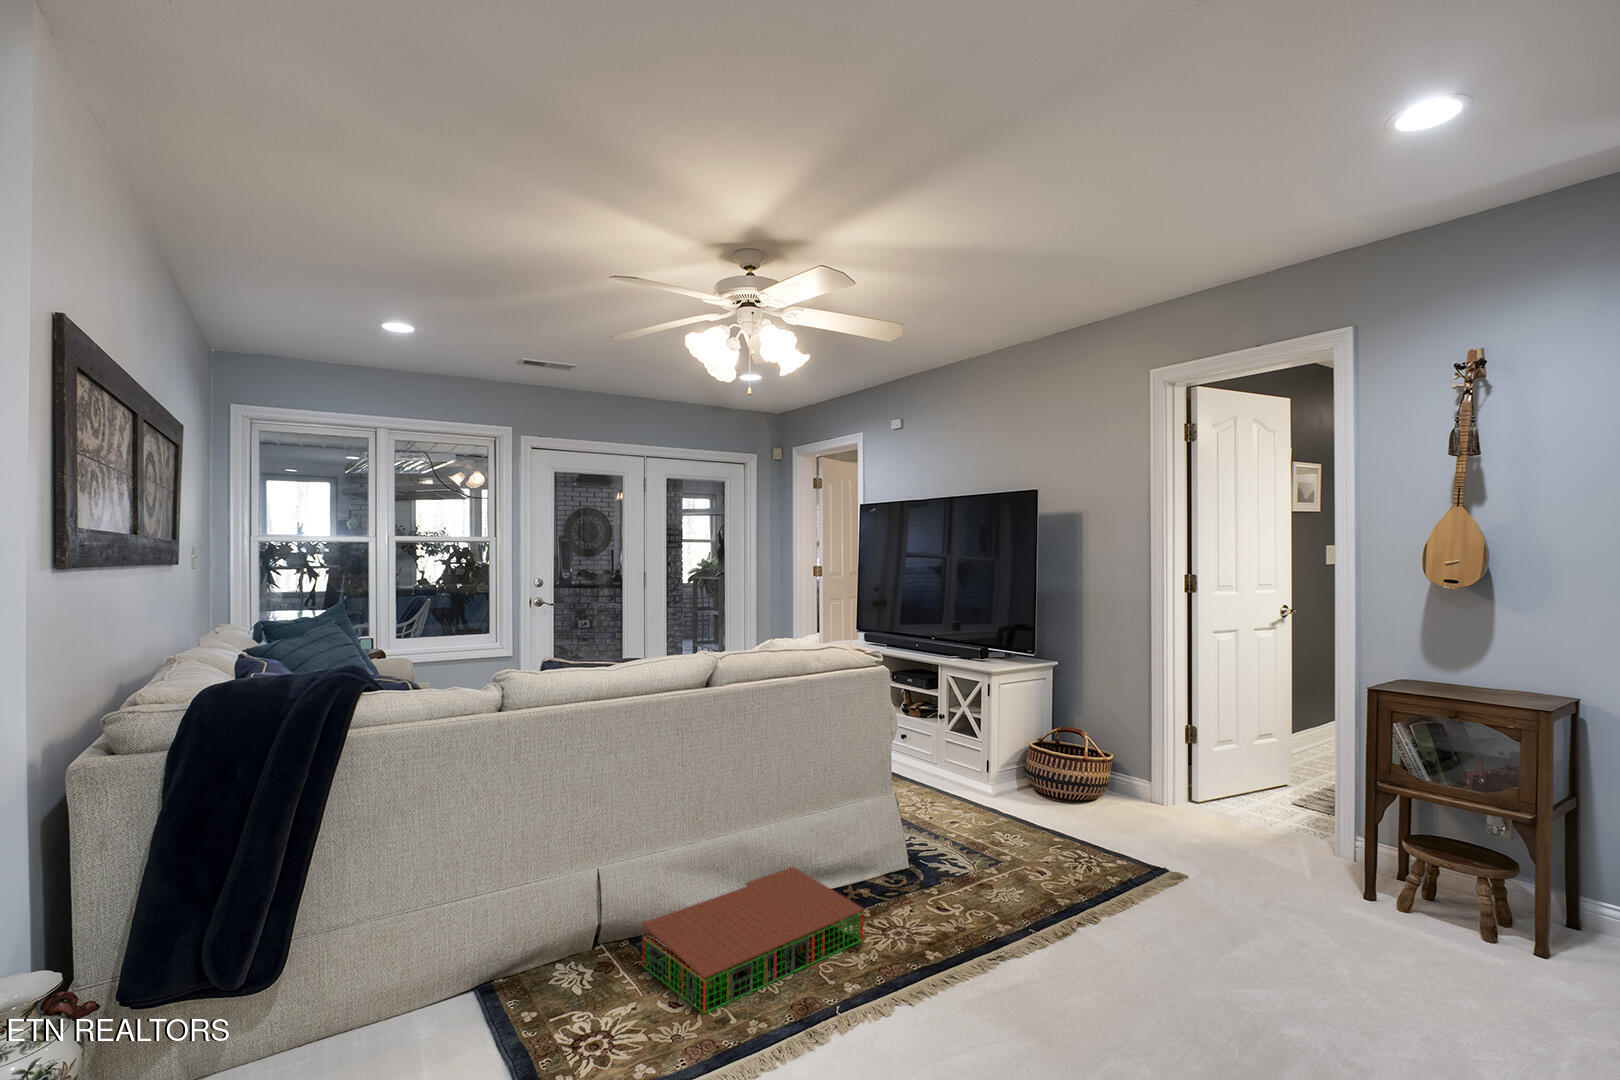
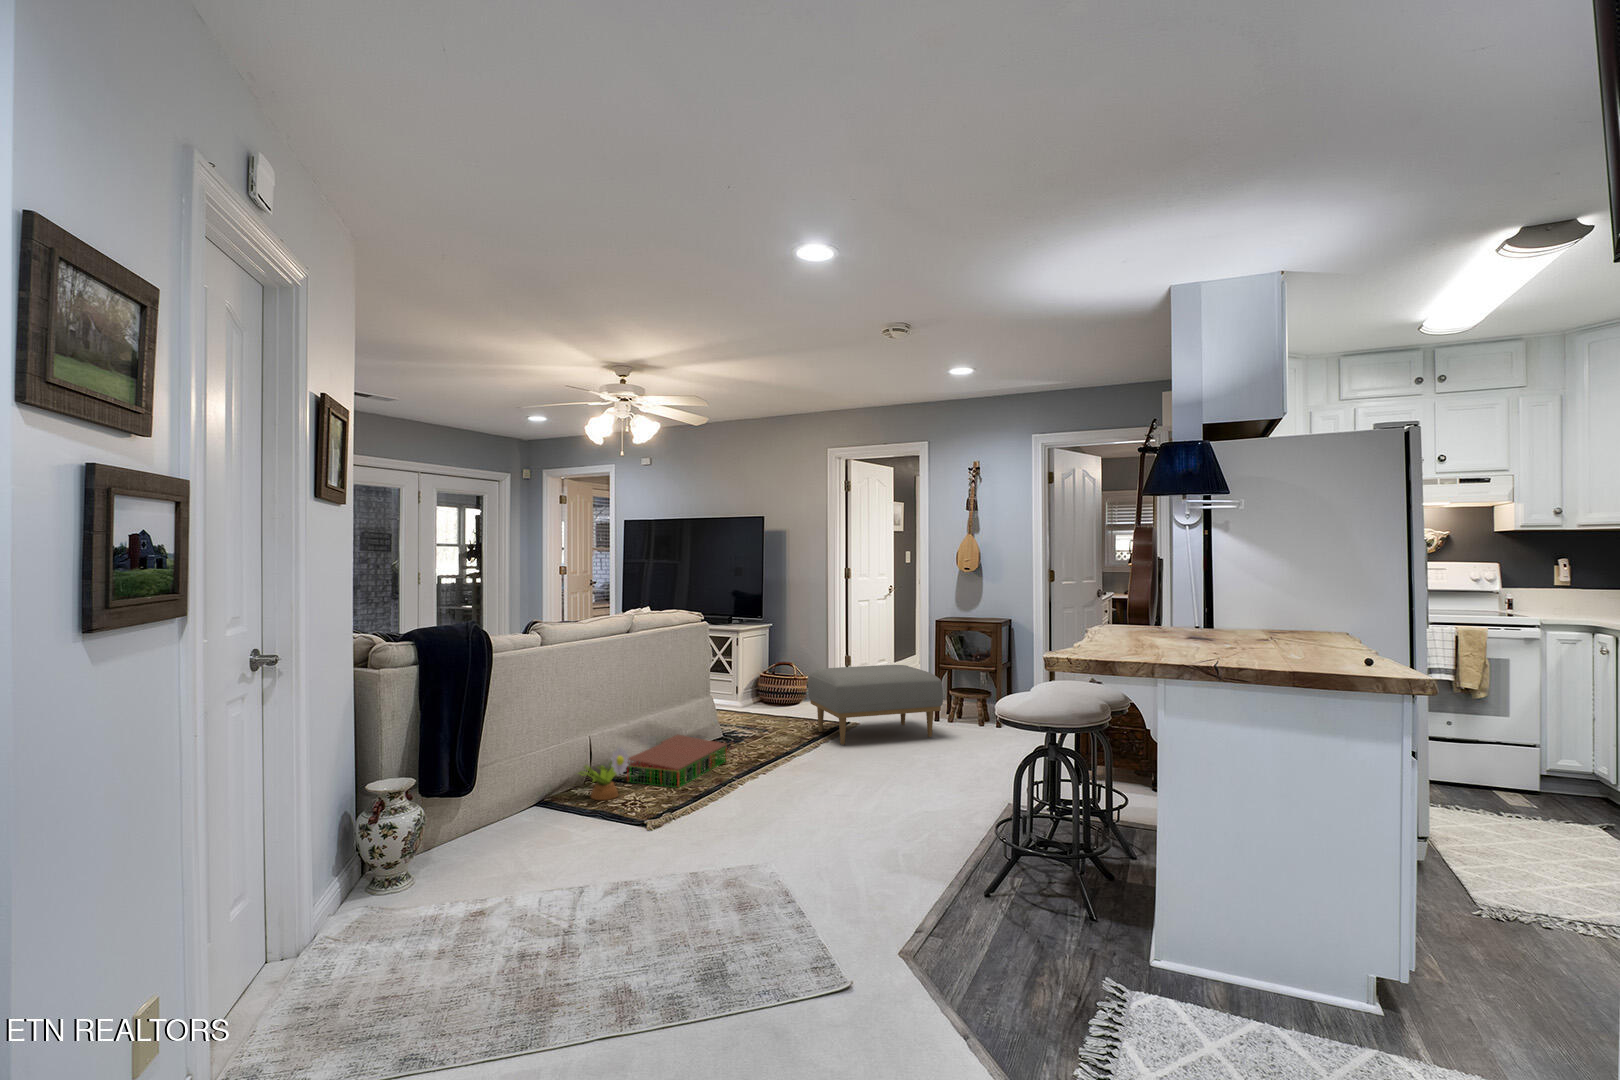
ottoman: none [1074,766,1381,958] -> present [808,665,943,745]
decorative plant: none [510,918,614,1022] -> present [579,747,629,800]

